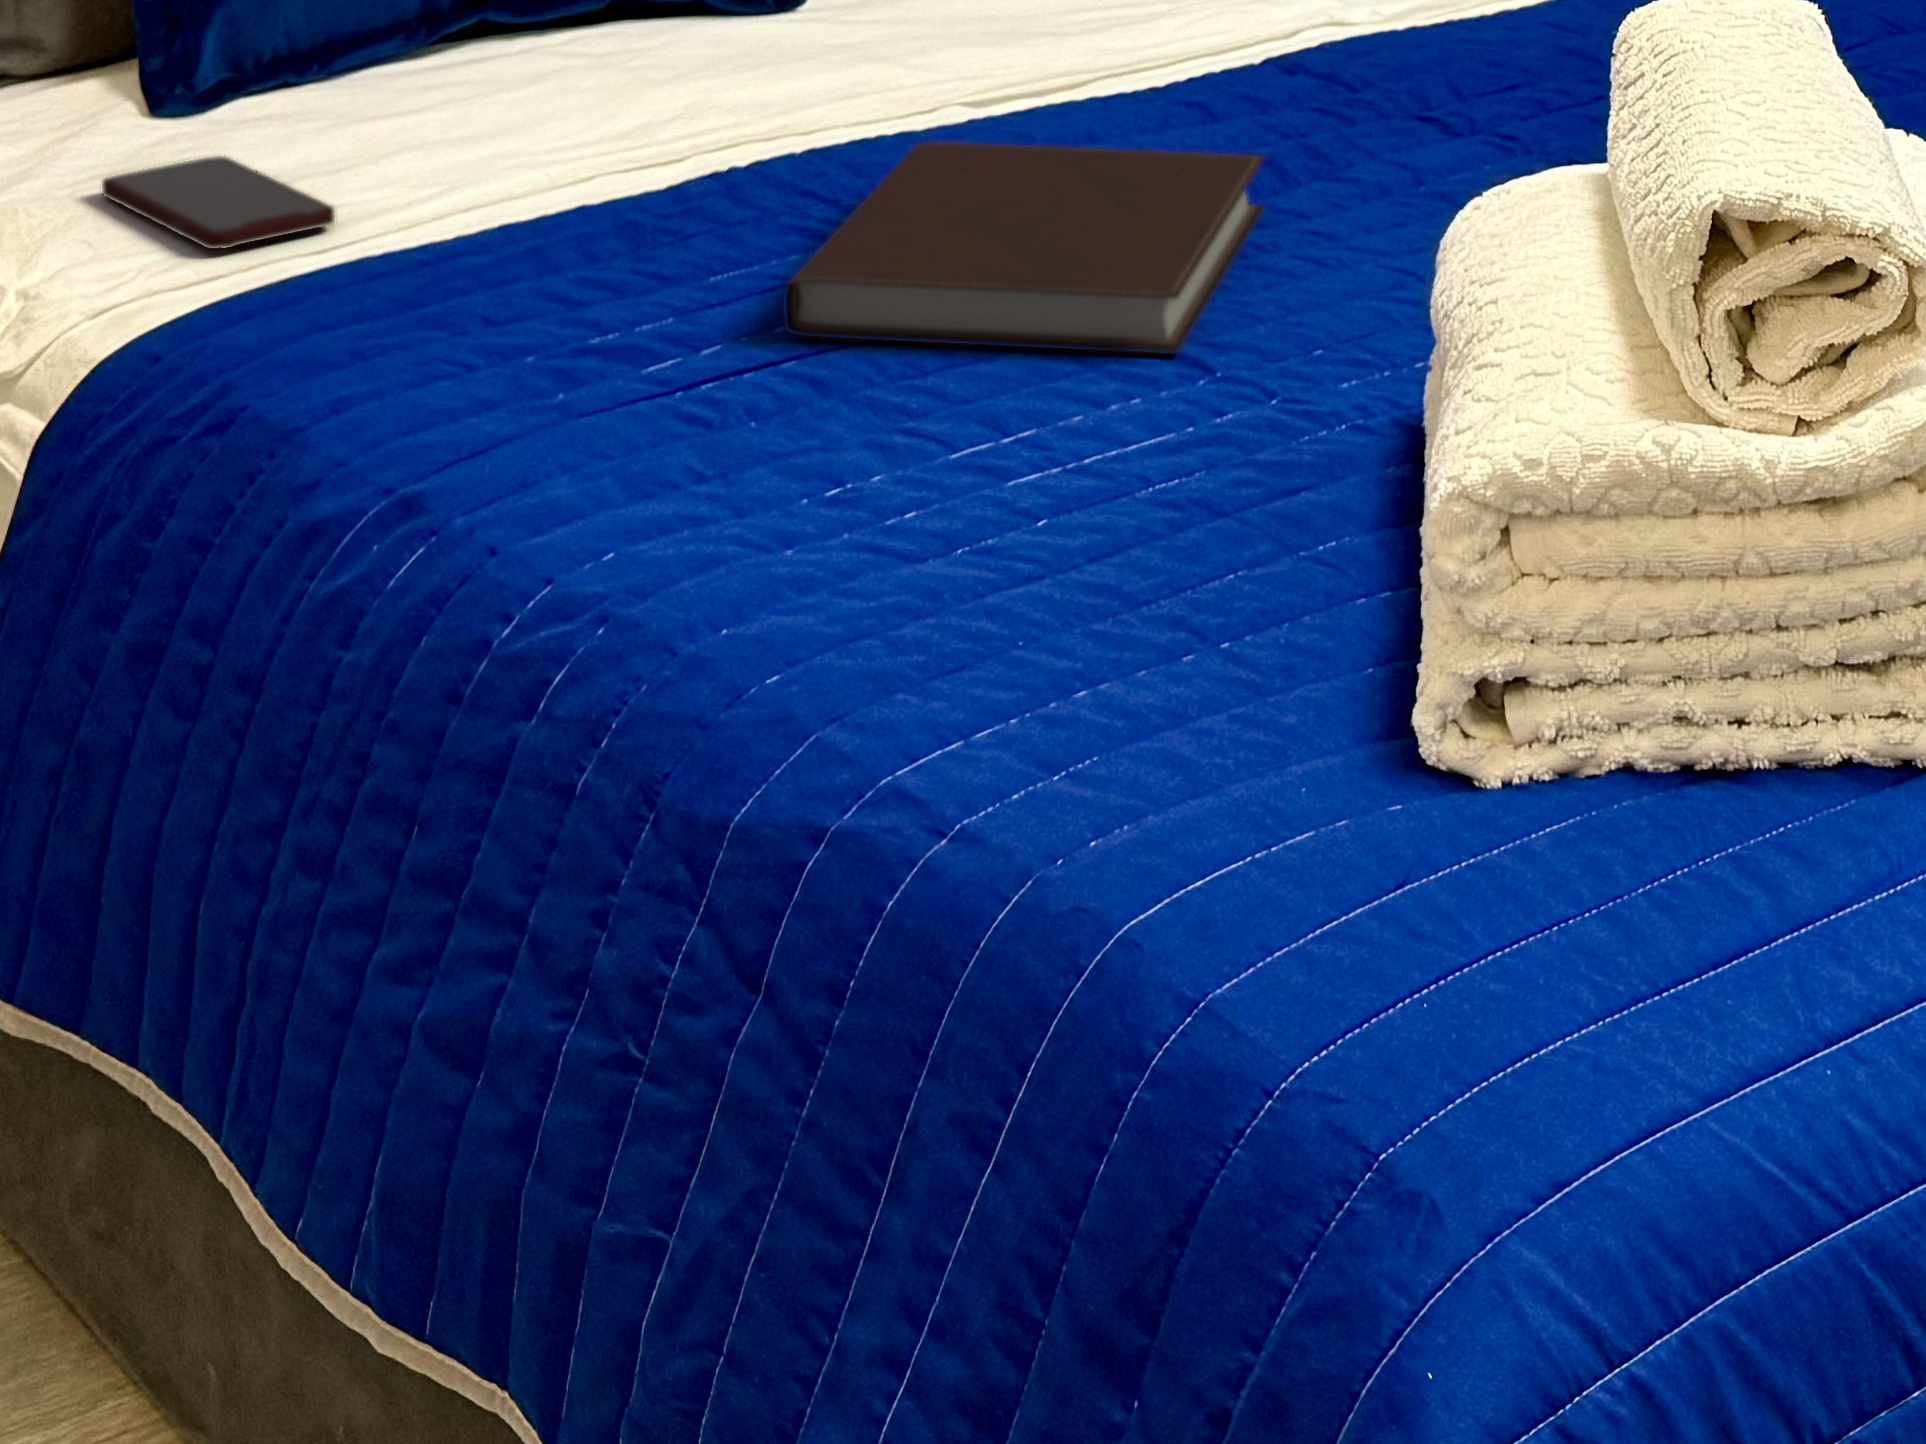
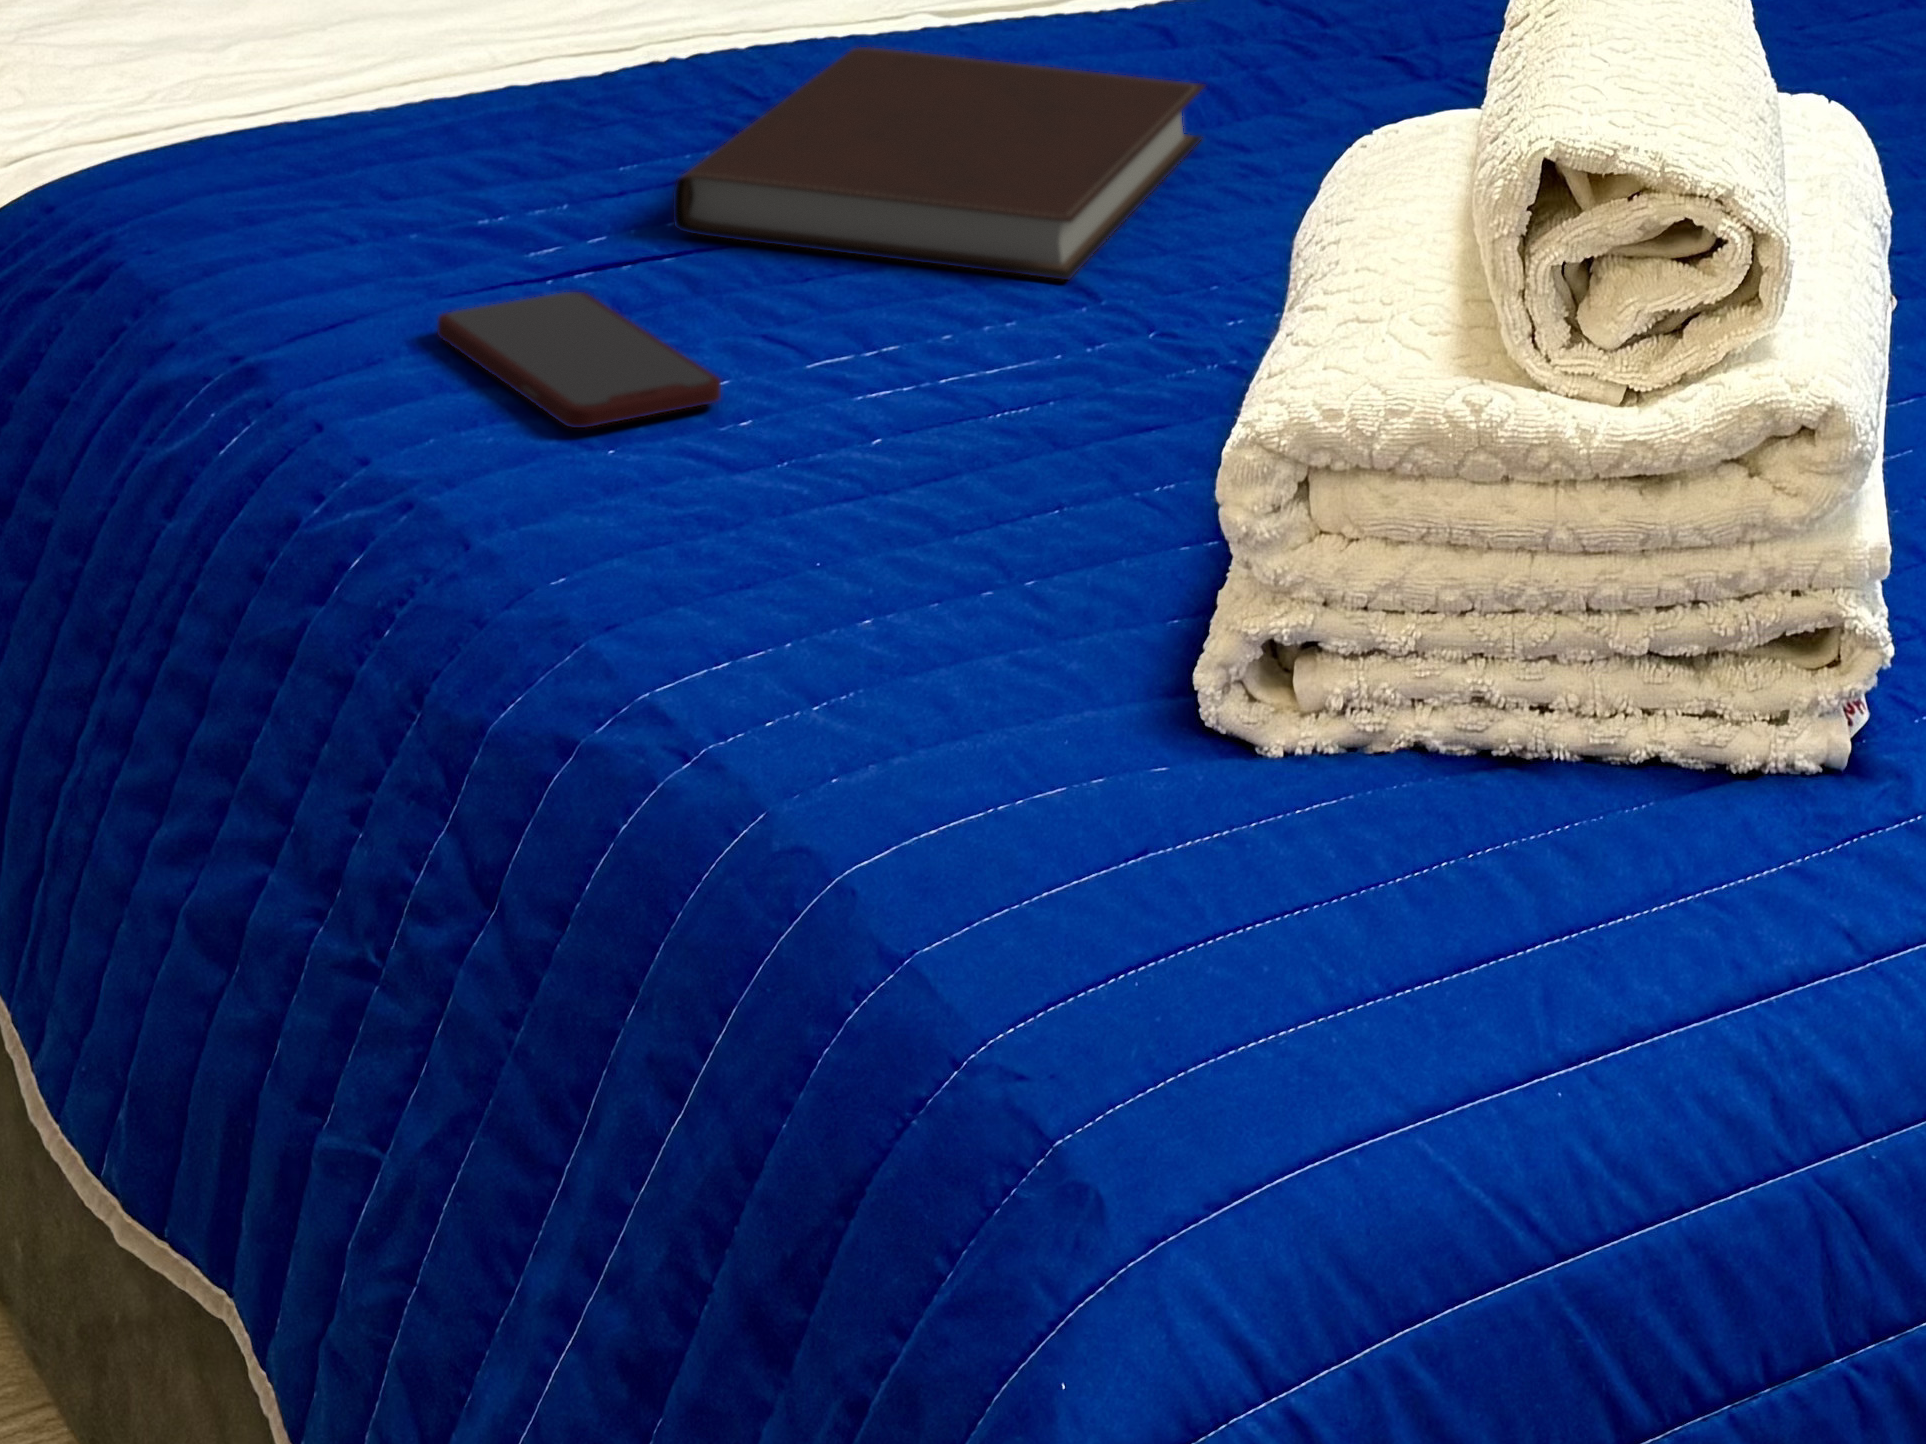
smartphone: present [102,156,335,249] -> present [437,292,721,428]

